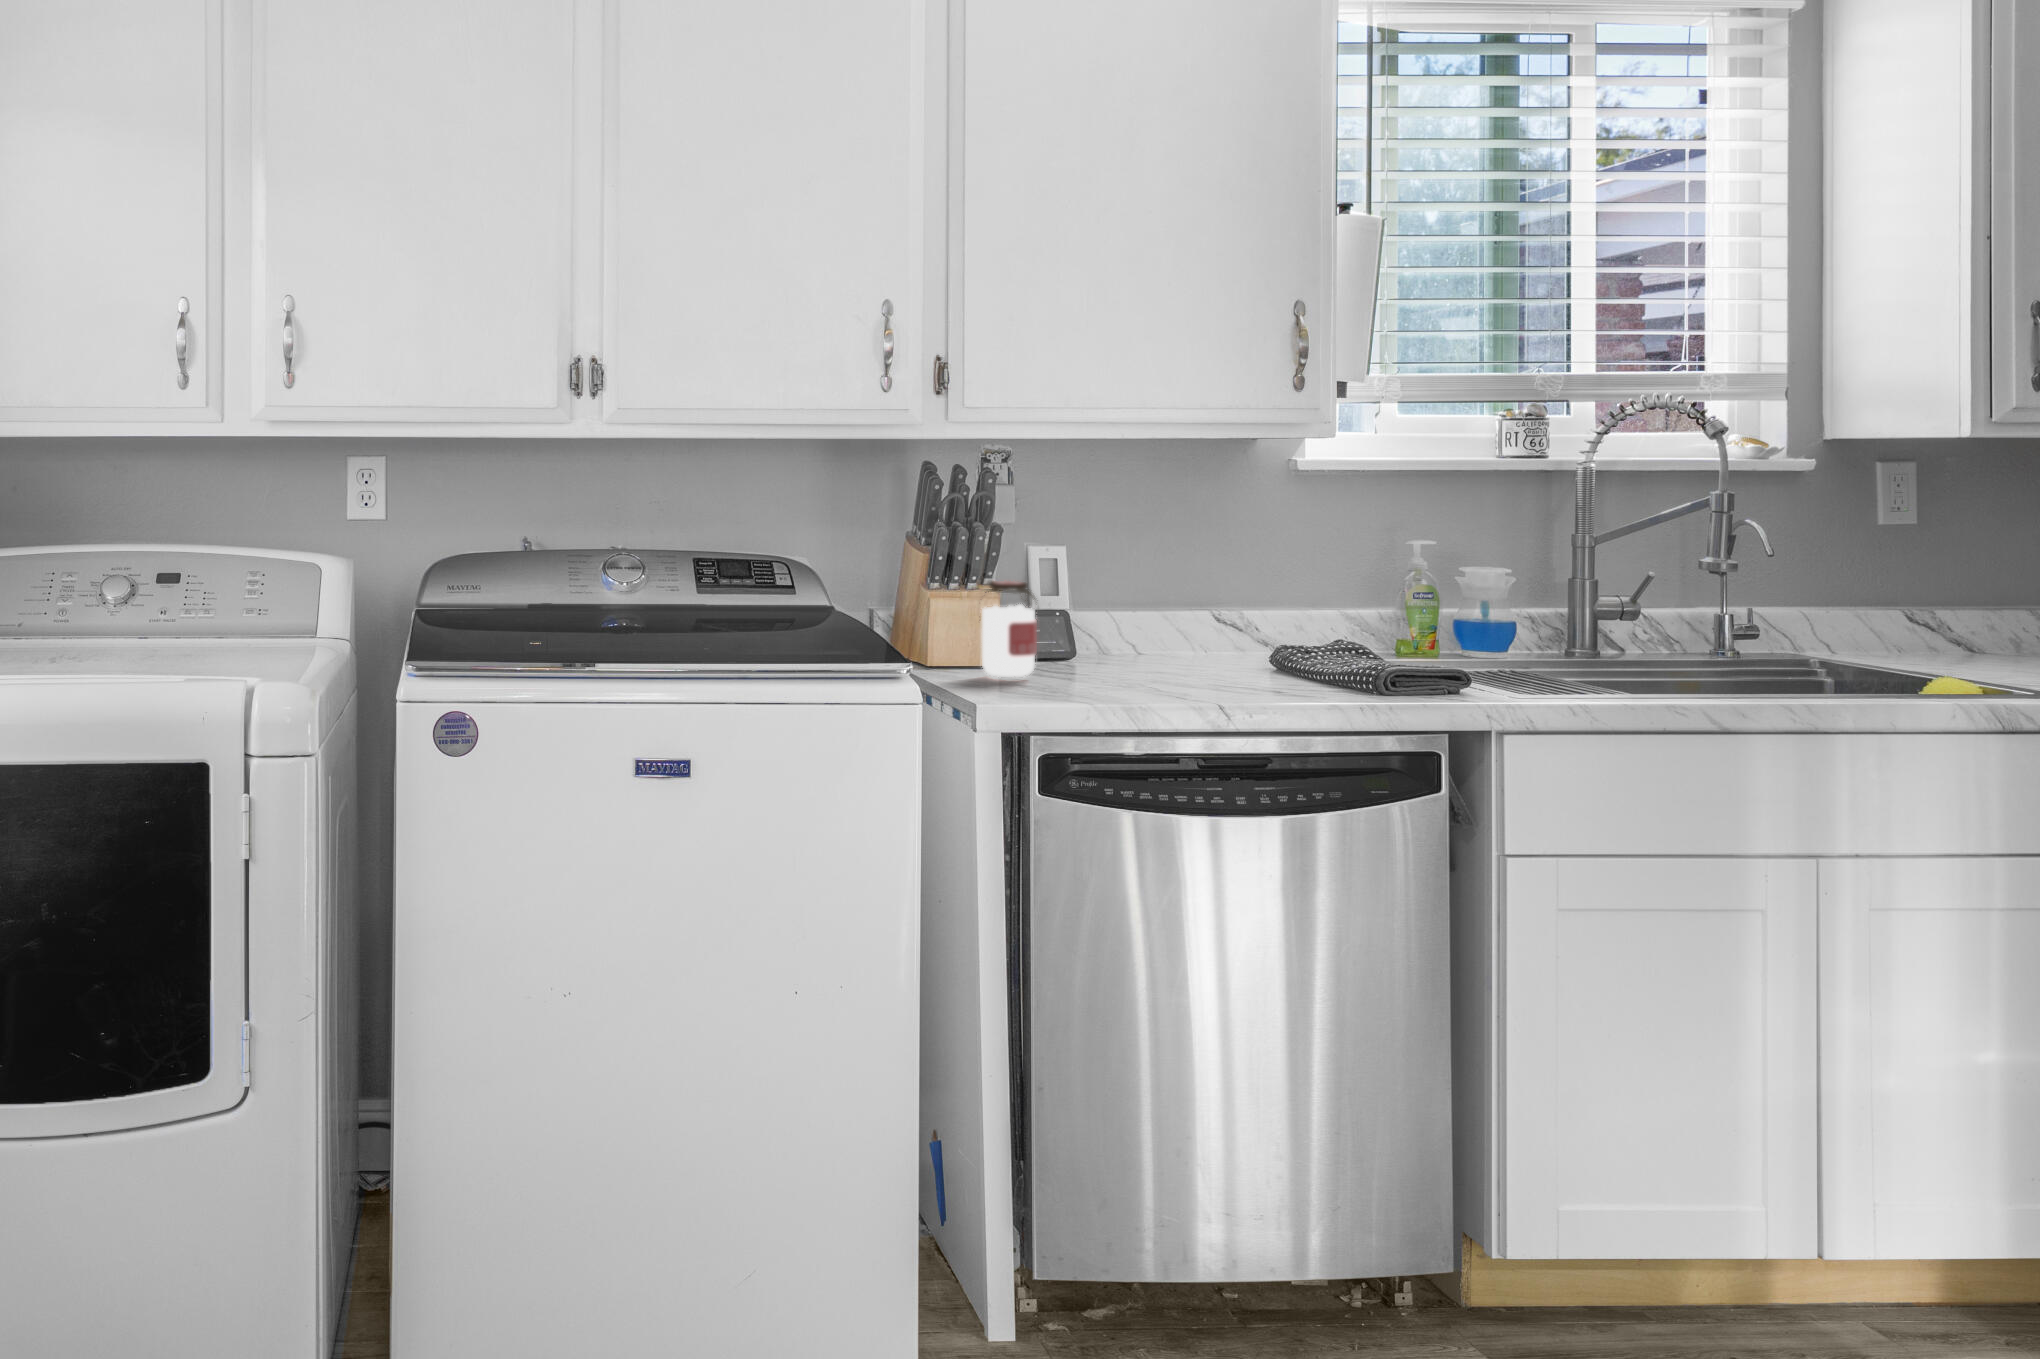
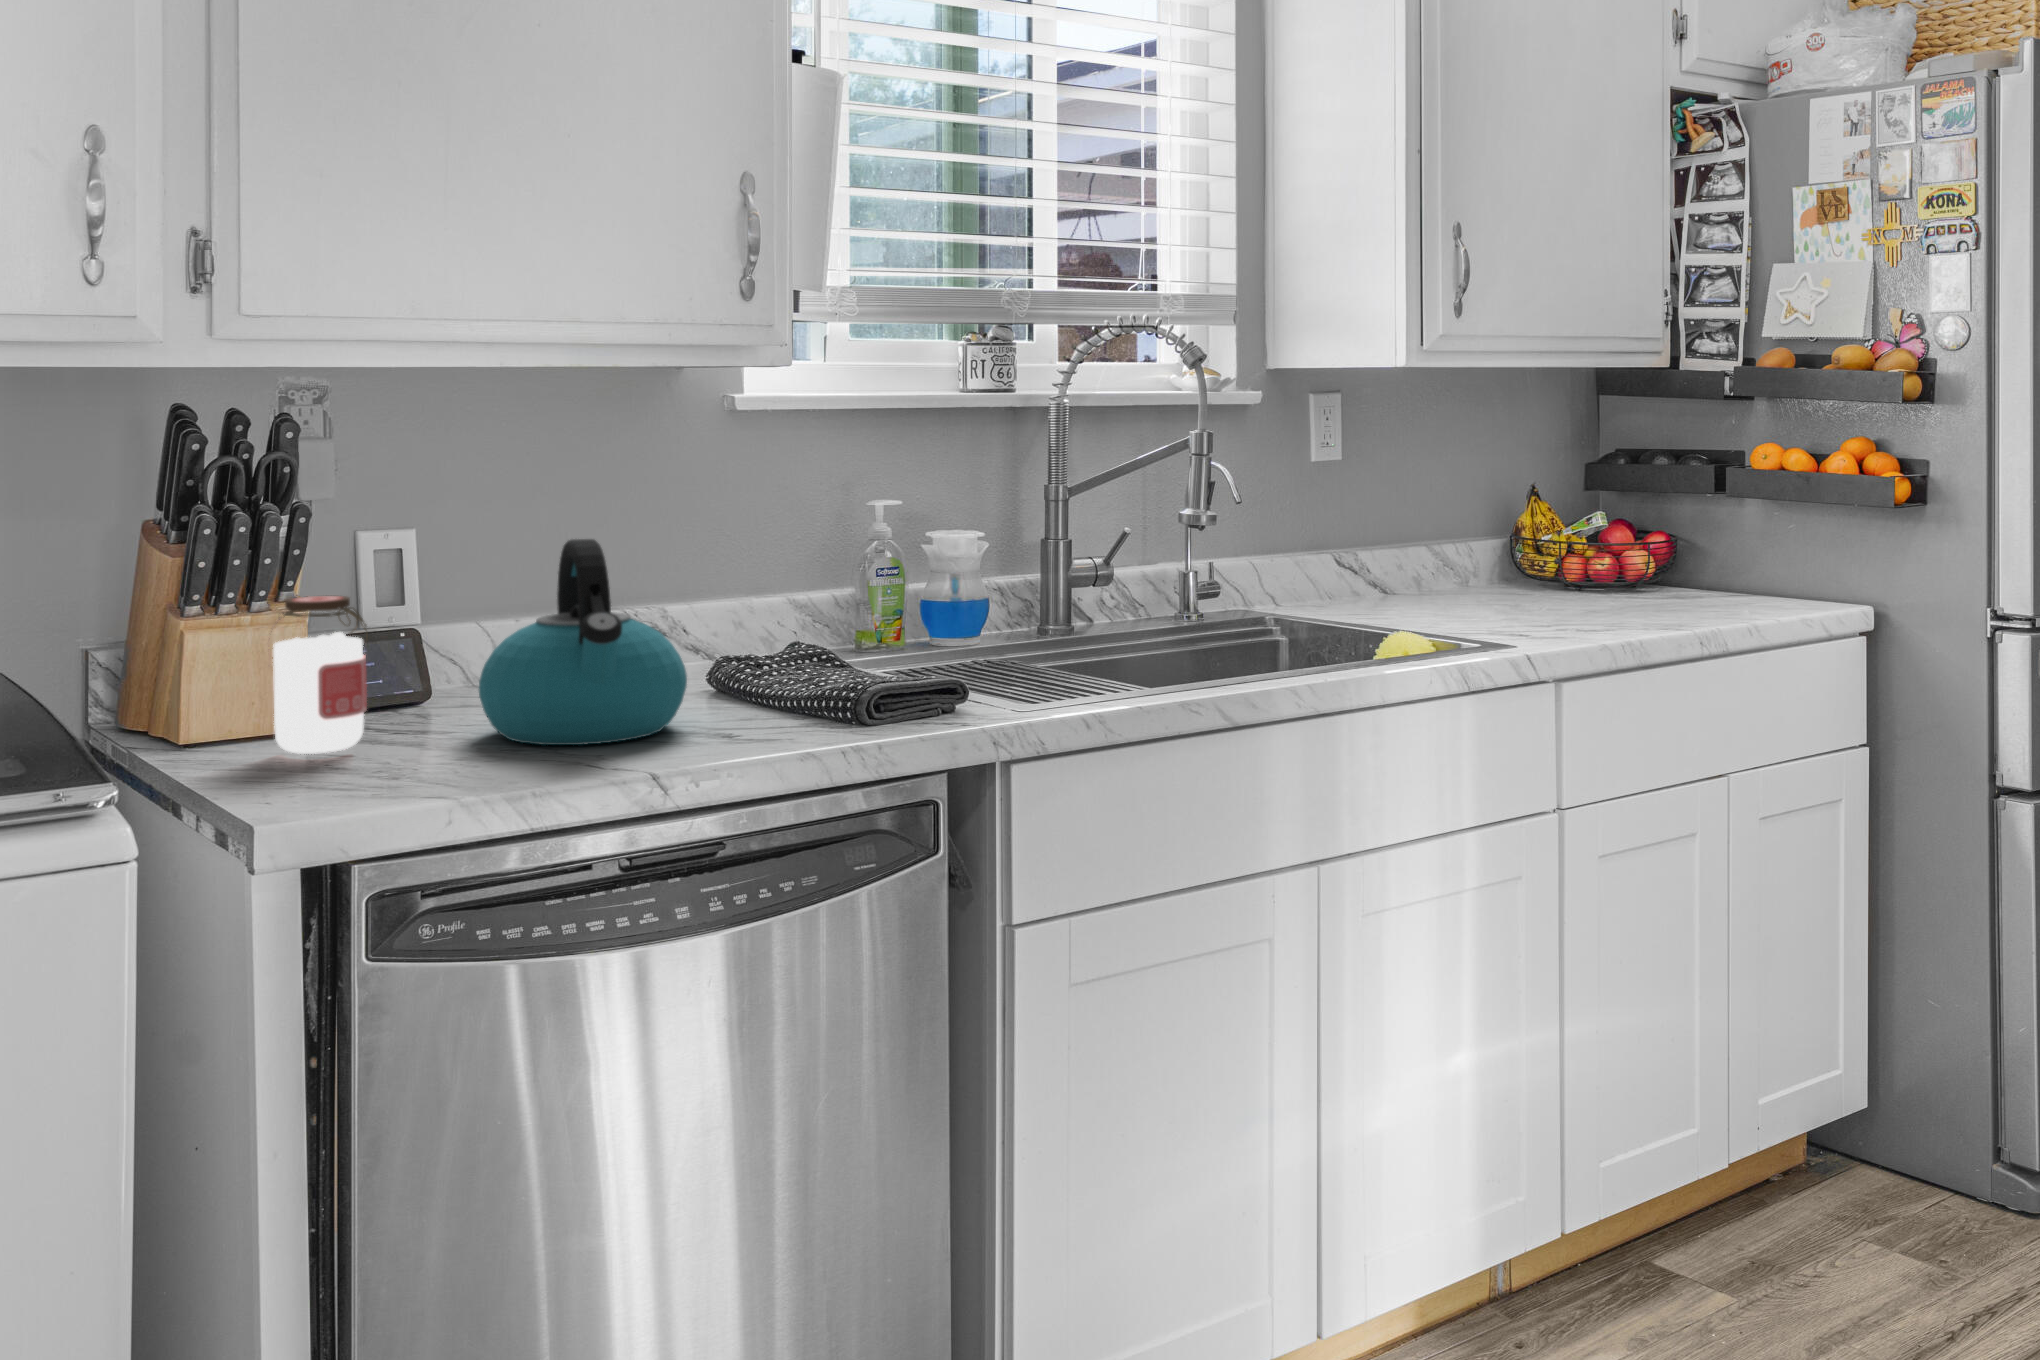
kettle: none [1107,553,1251,688] -> present [479,539,687,745]

